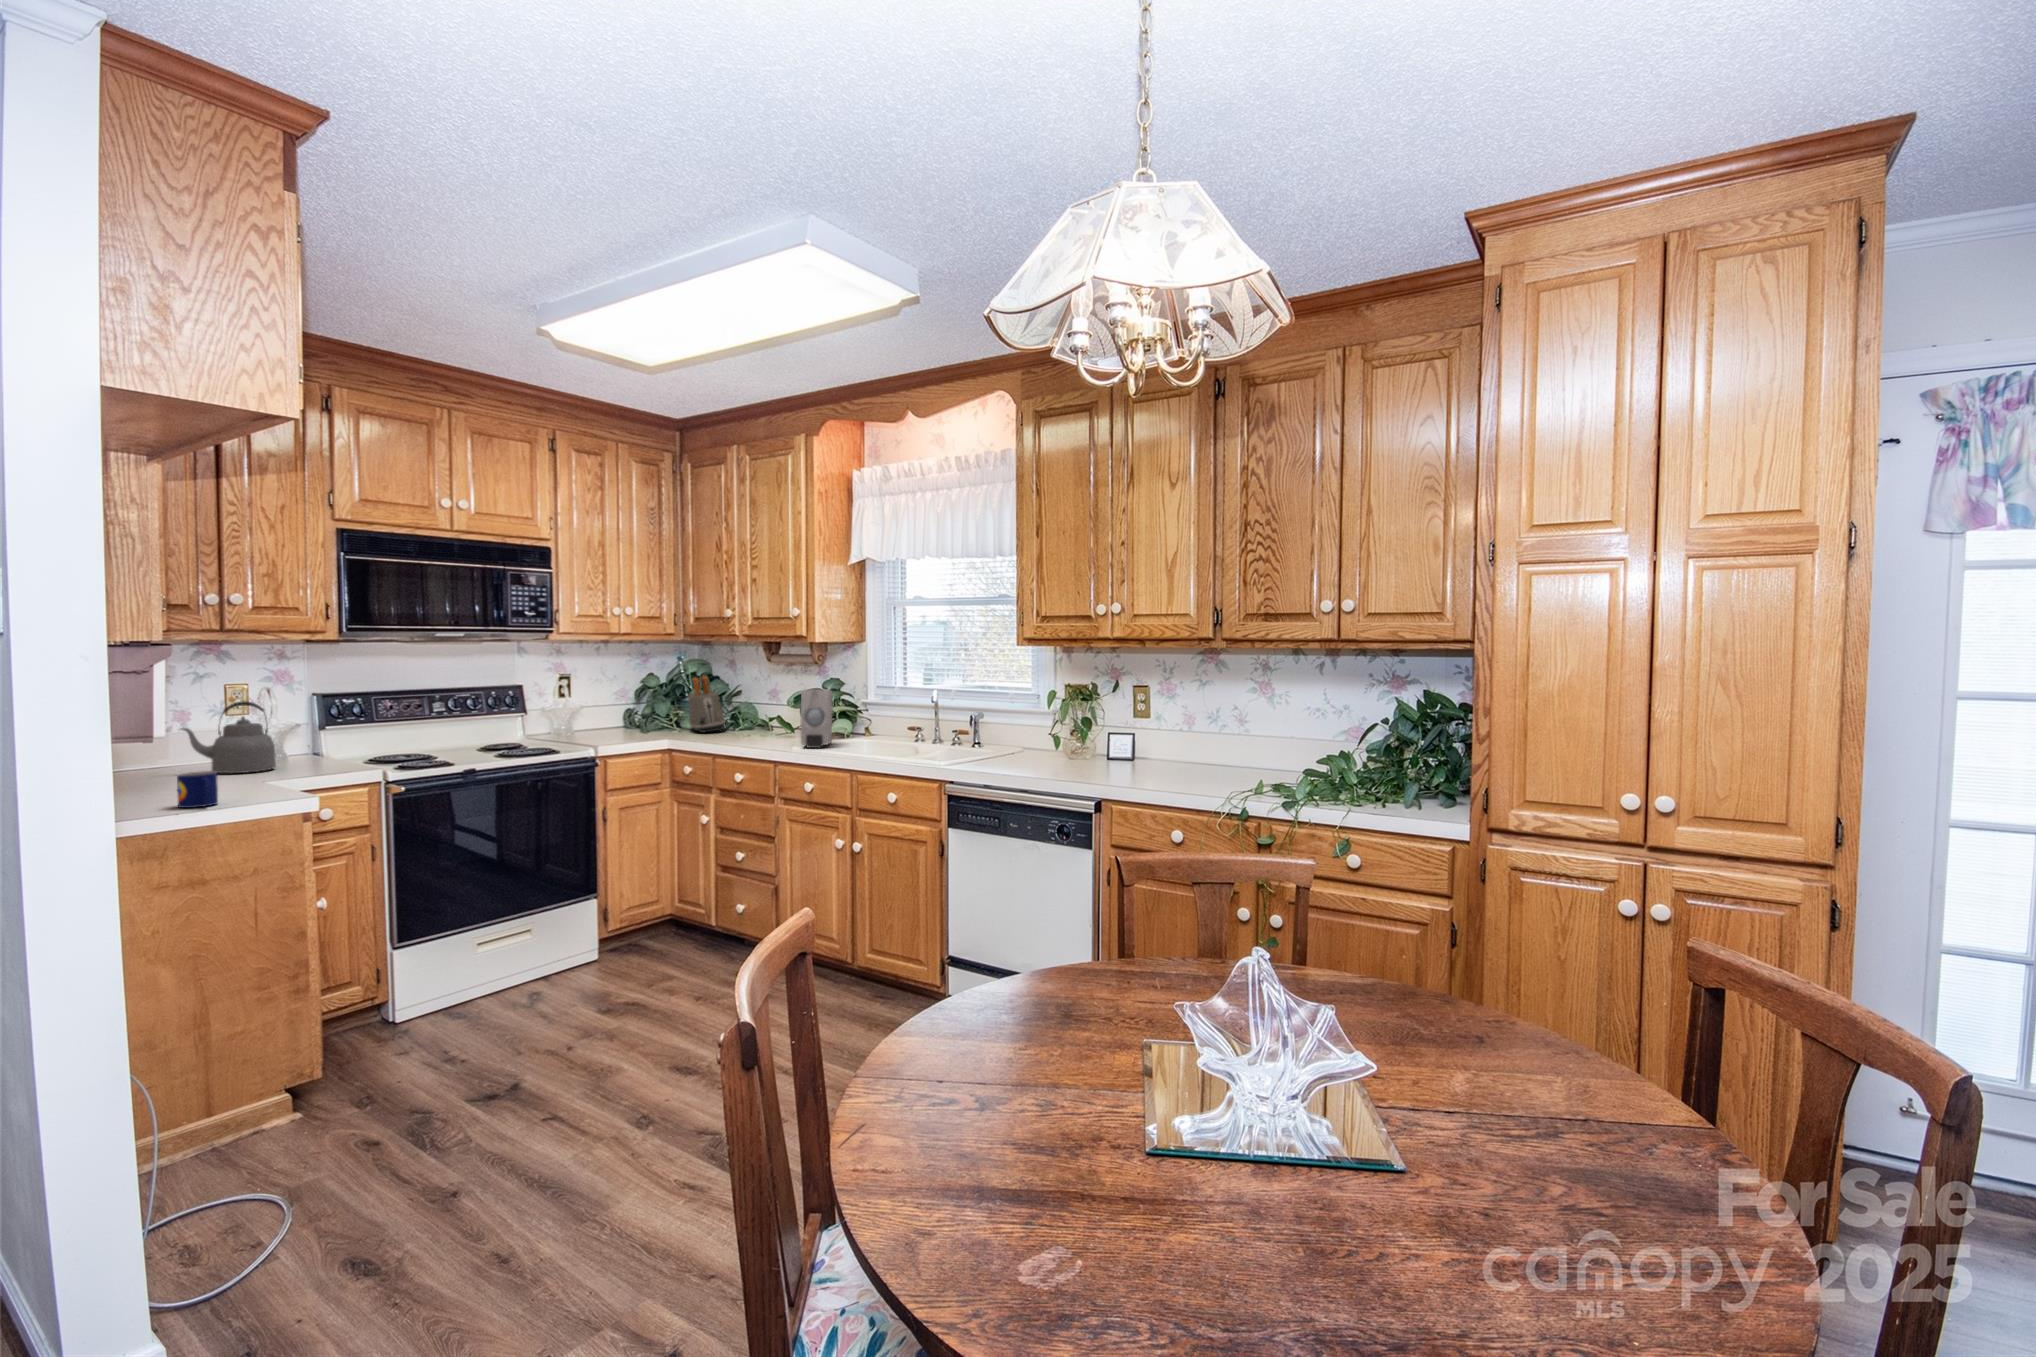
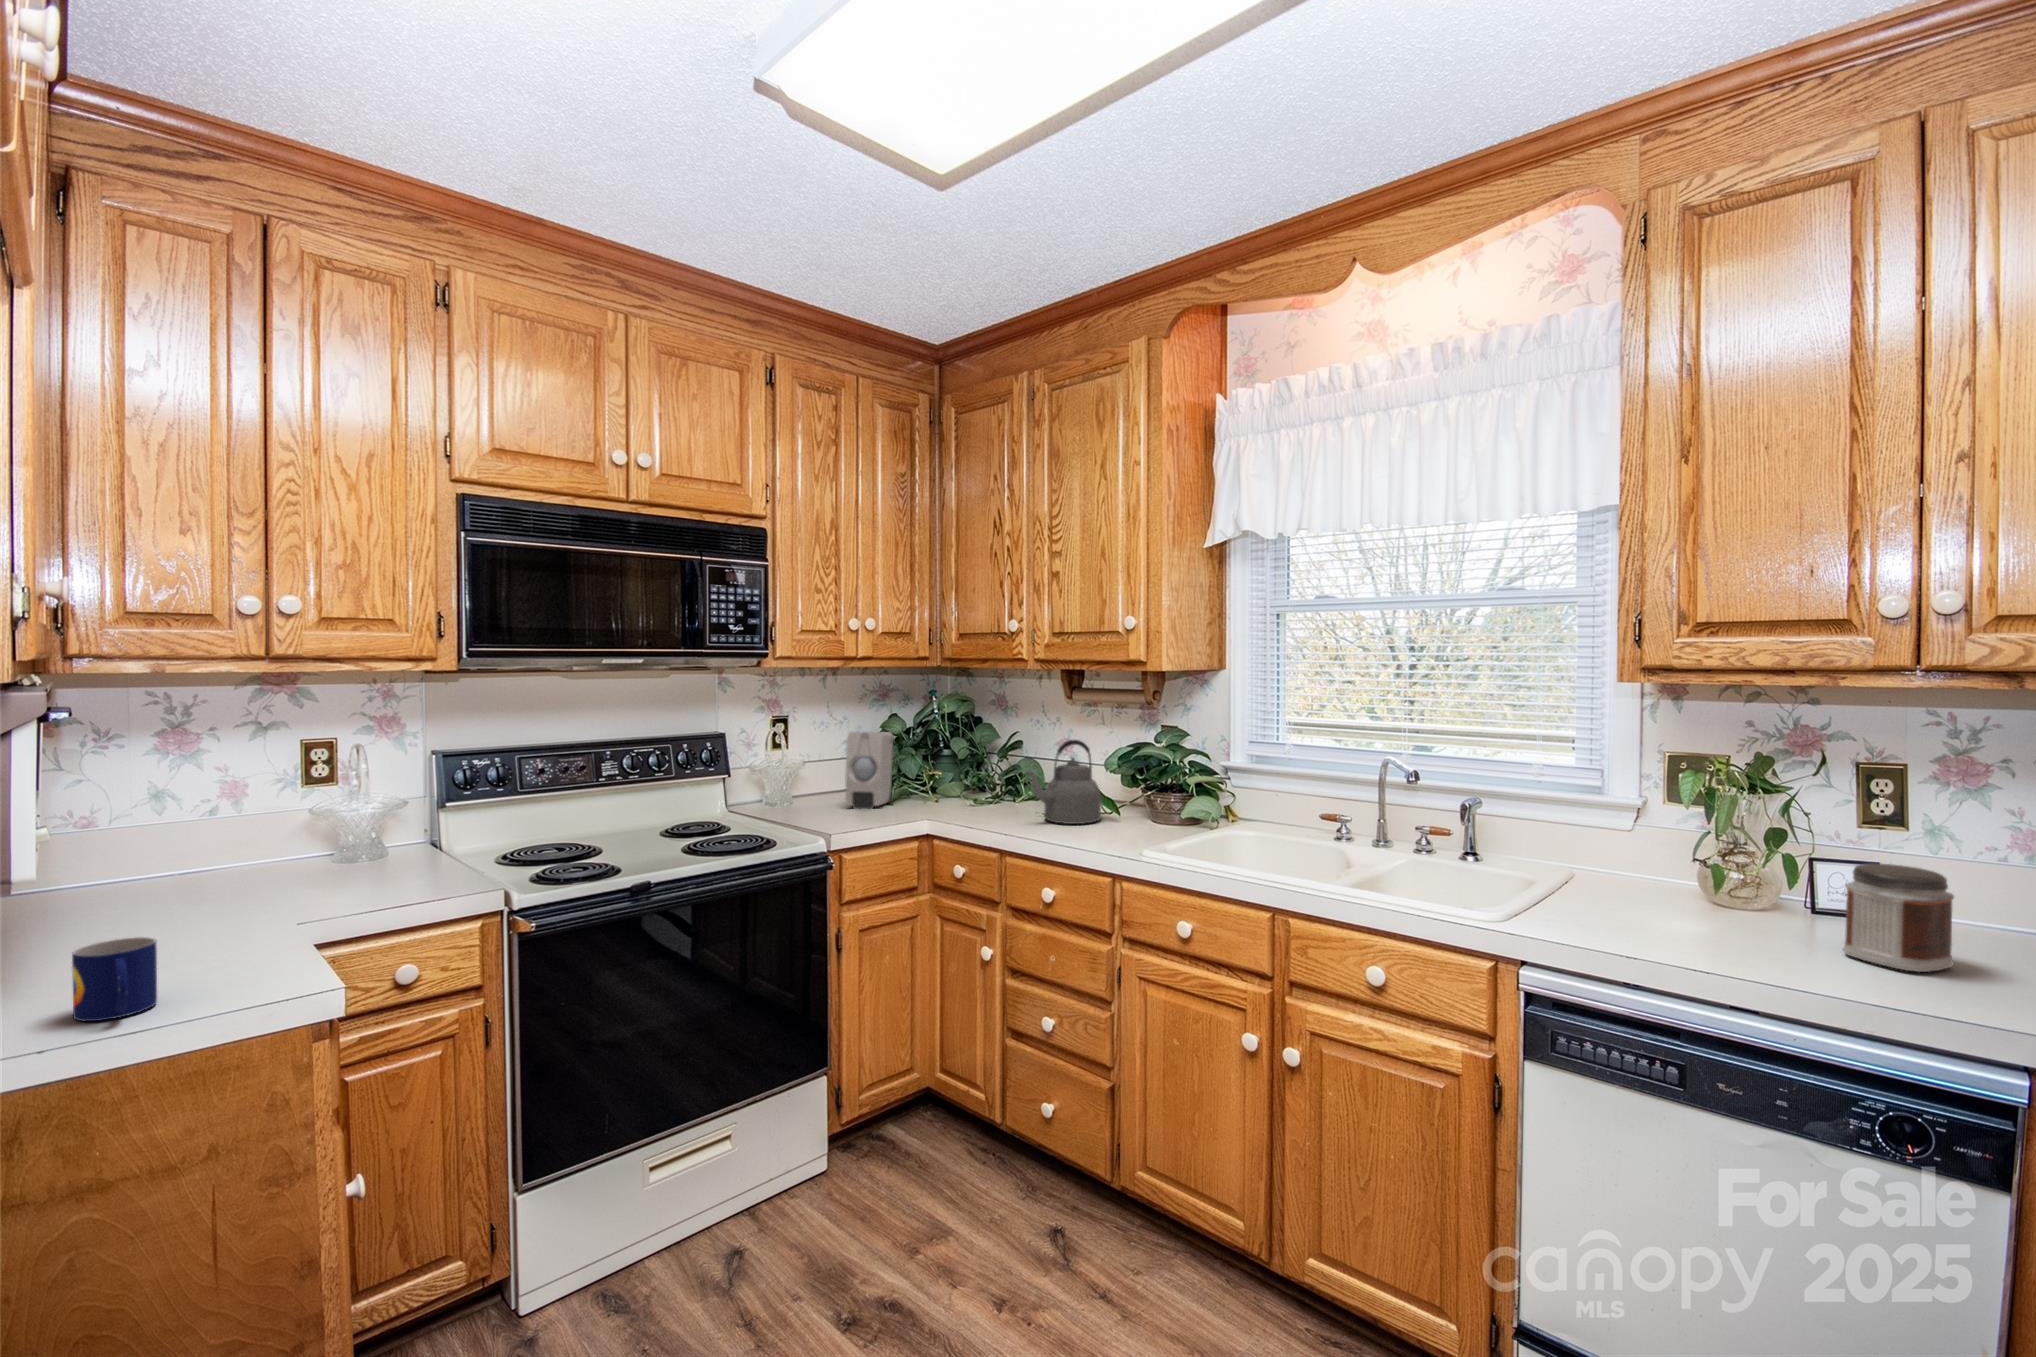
toaster: present [688,676,725,732] -> none [947,719,1004,806]
soap dispenser: present [801,689,832,748] -> present [846,731,893,809]
kettle: present [181,701,276,773] -> present [1025,740,1101,824]
jar: none [1086,728,1124,773] -> present [1843,863,1954,972]

